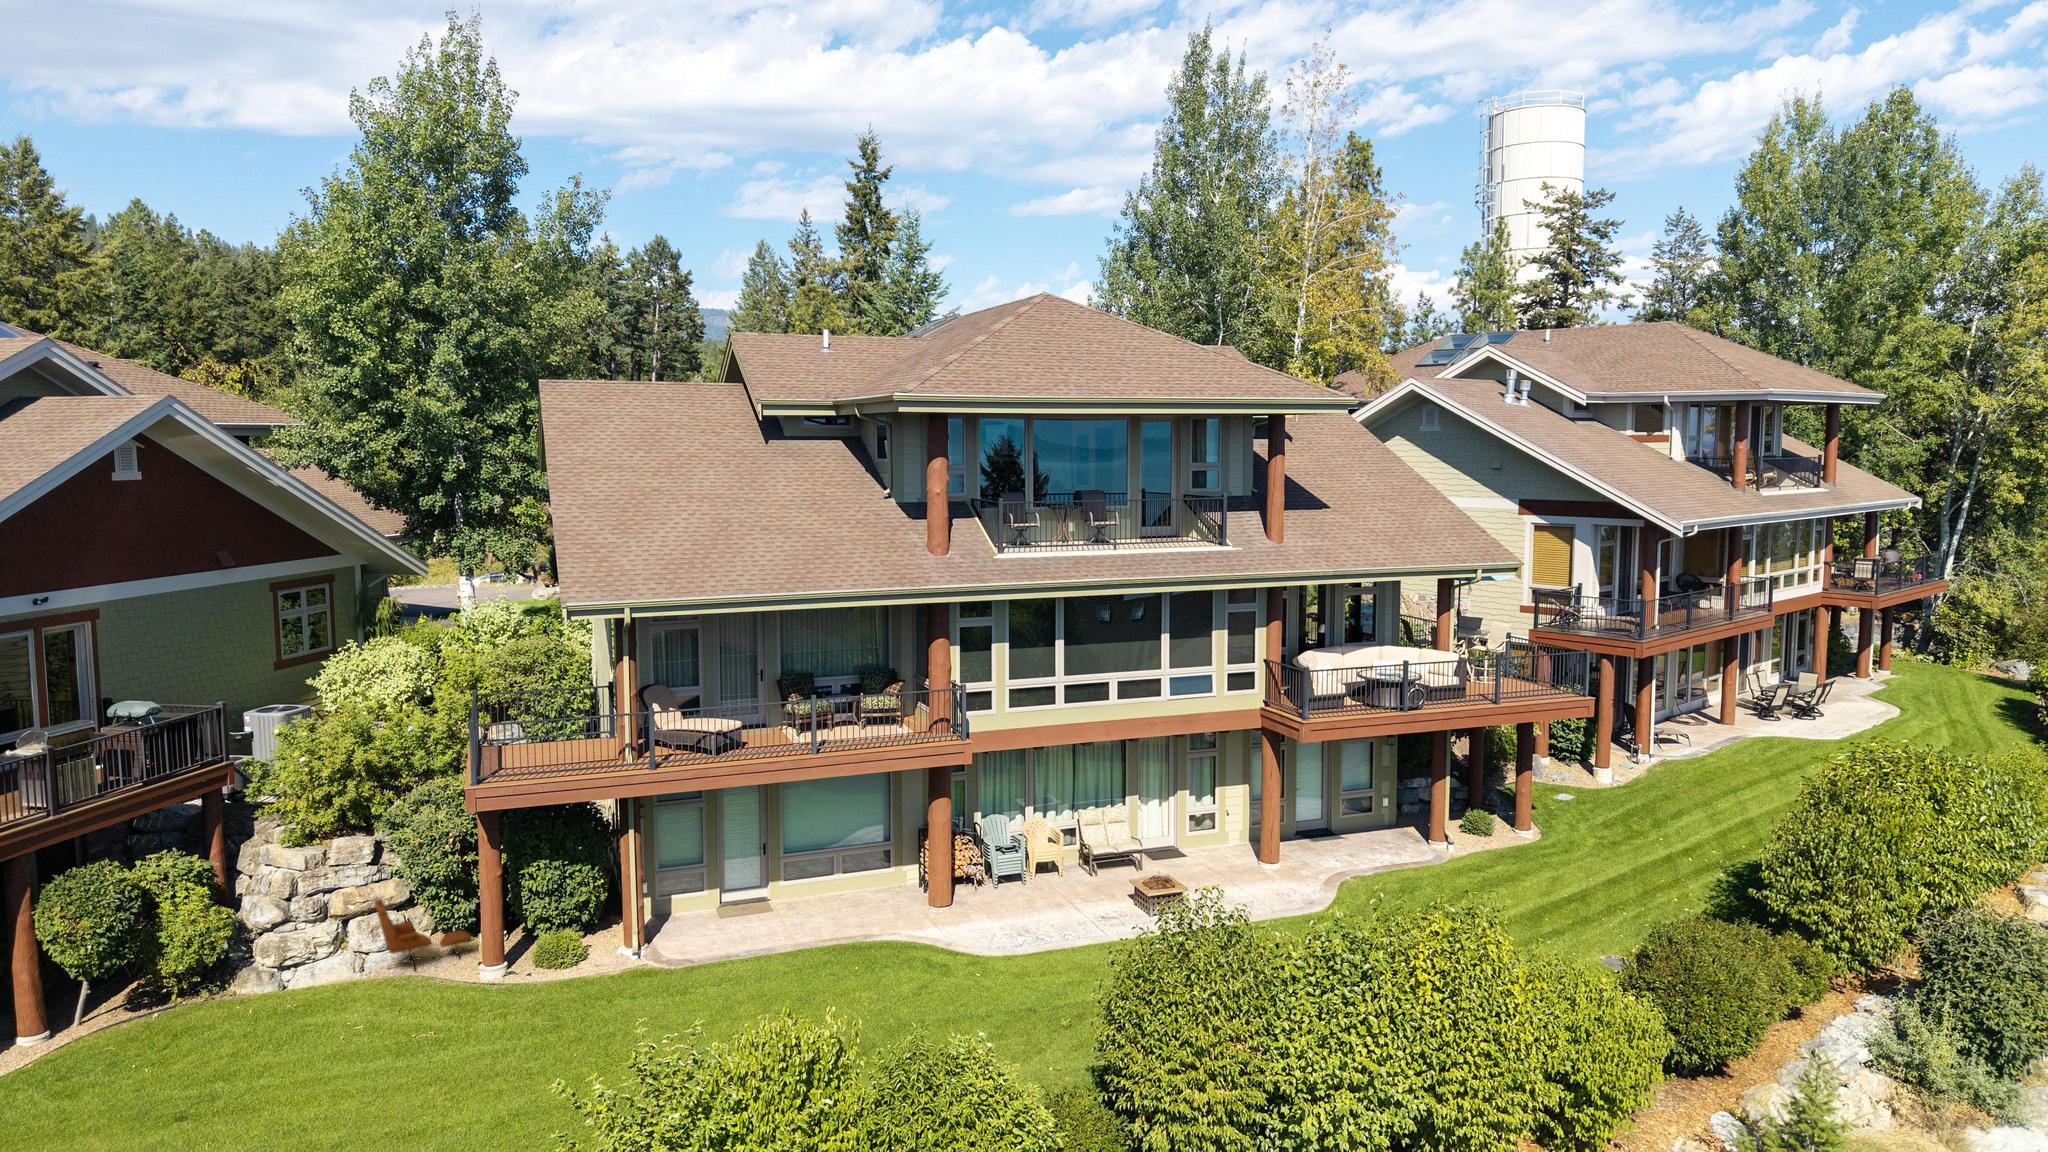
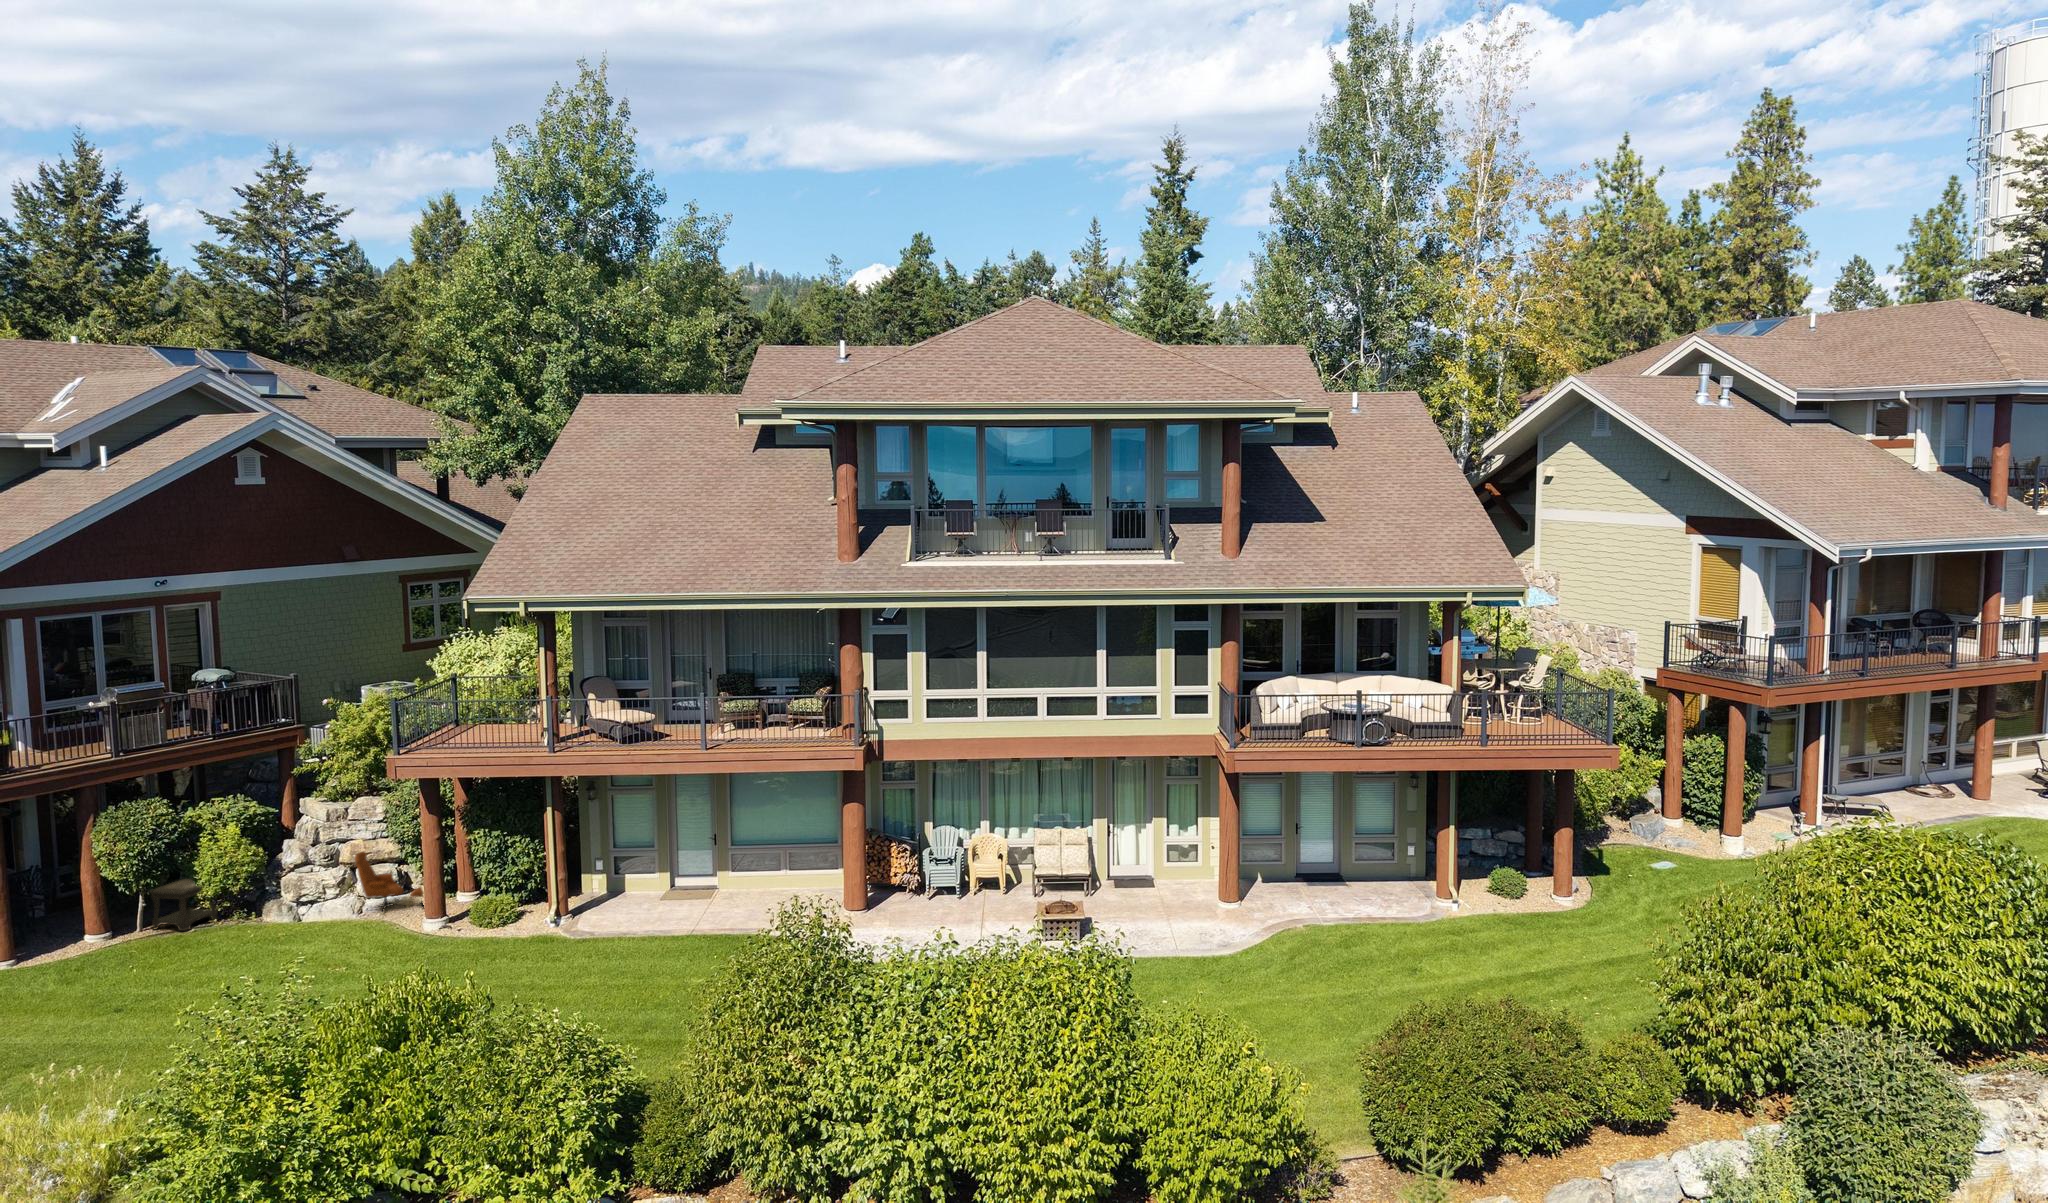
side table: none [100,955,186,1028] -> present [150,879,217,931]

